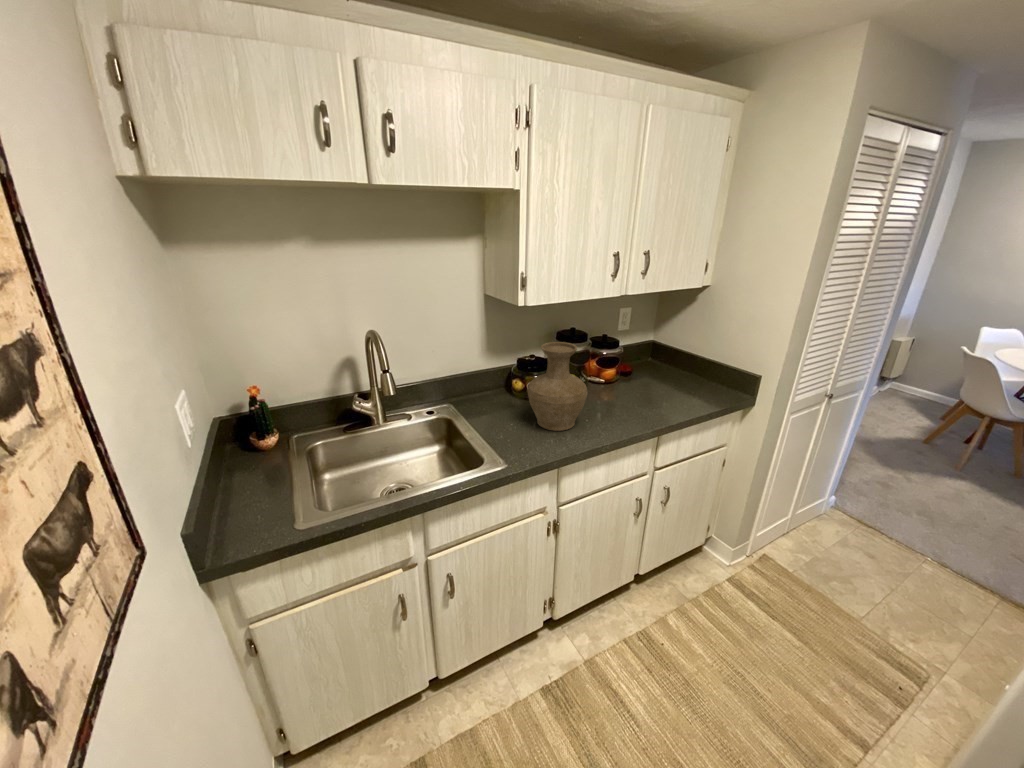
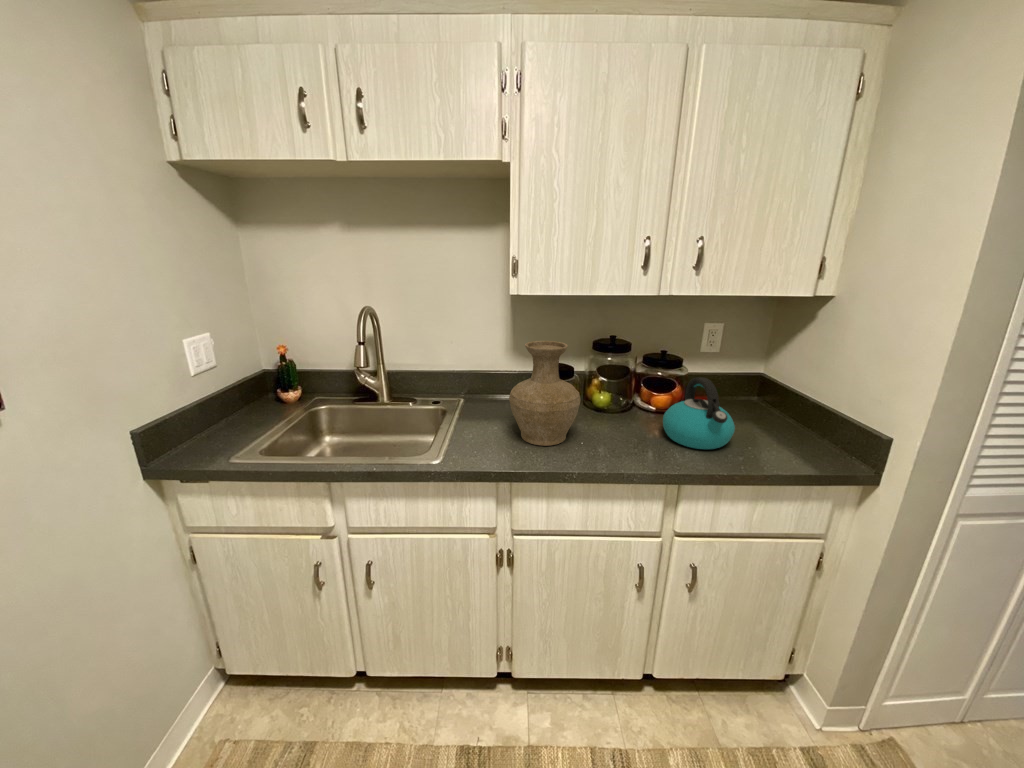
kettle: none [627,353,682,406] -> present [663,377,735,449]

